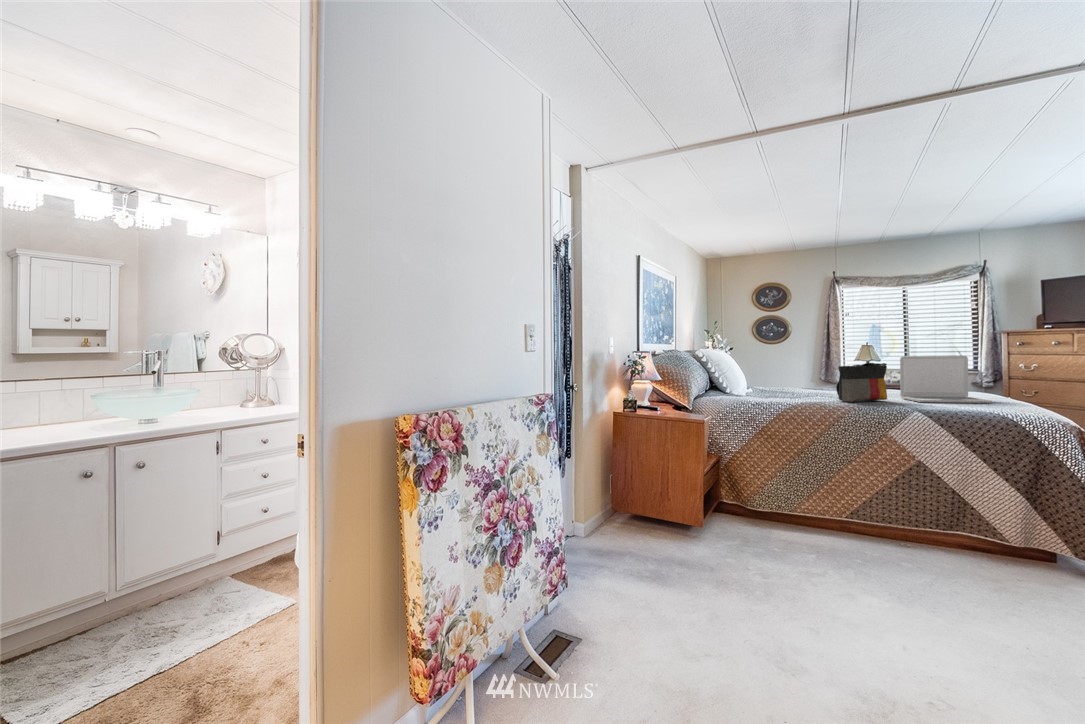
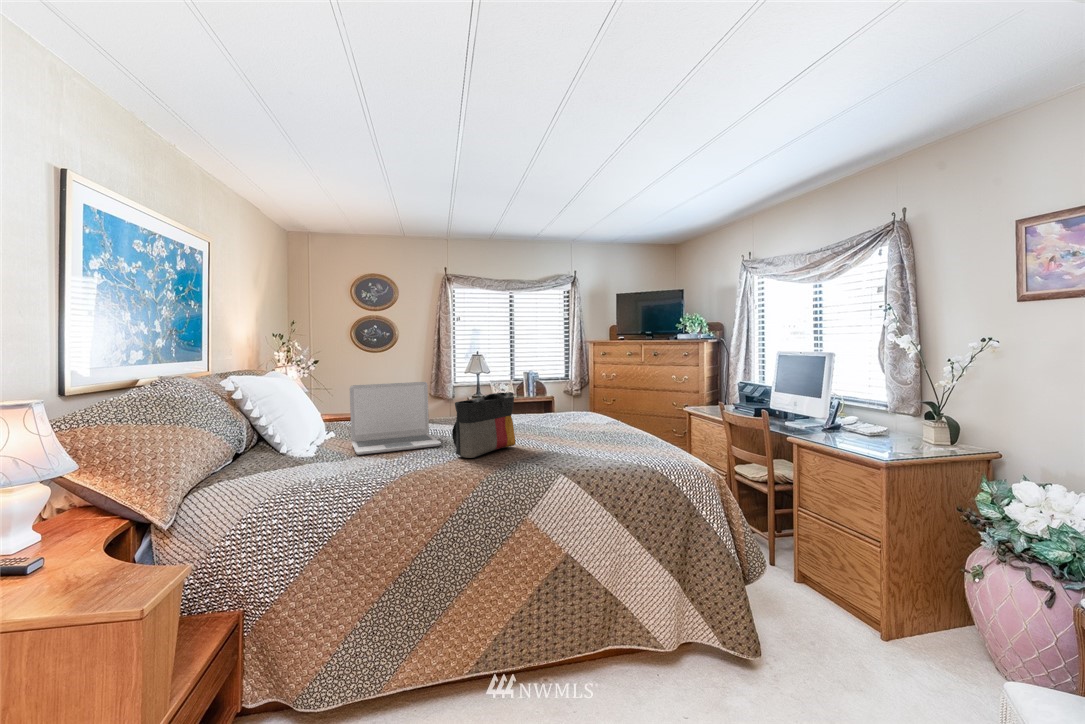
laptop: present [900,356,992,403] -> present [350,382,441,455]

